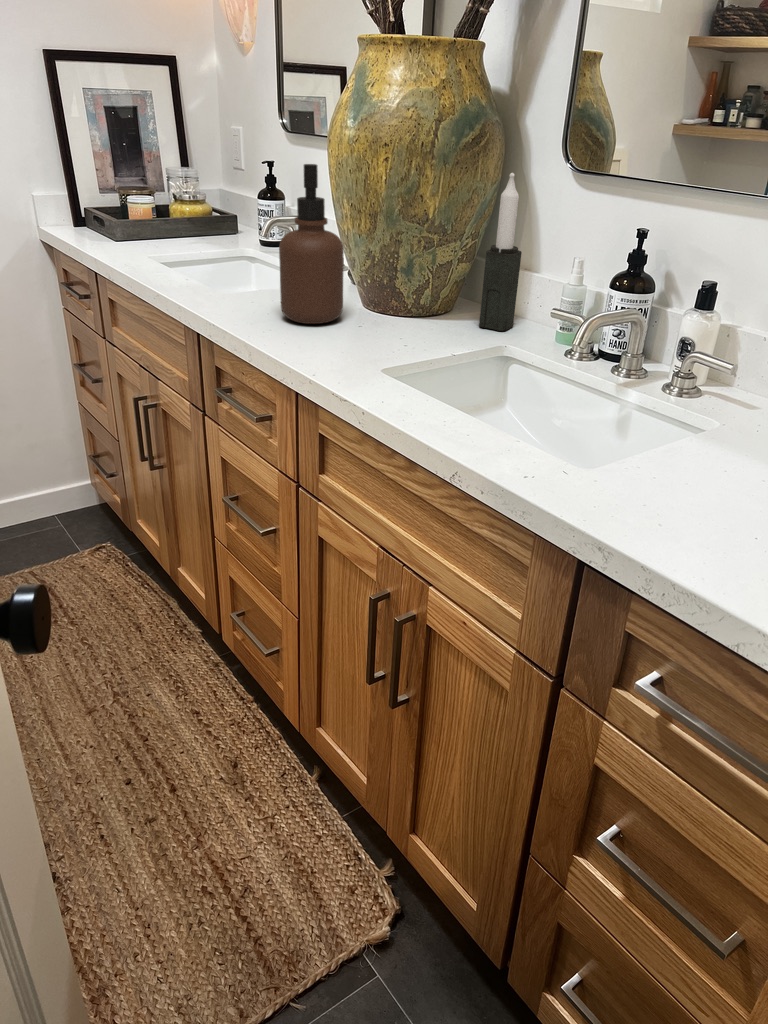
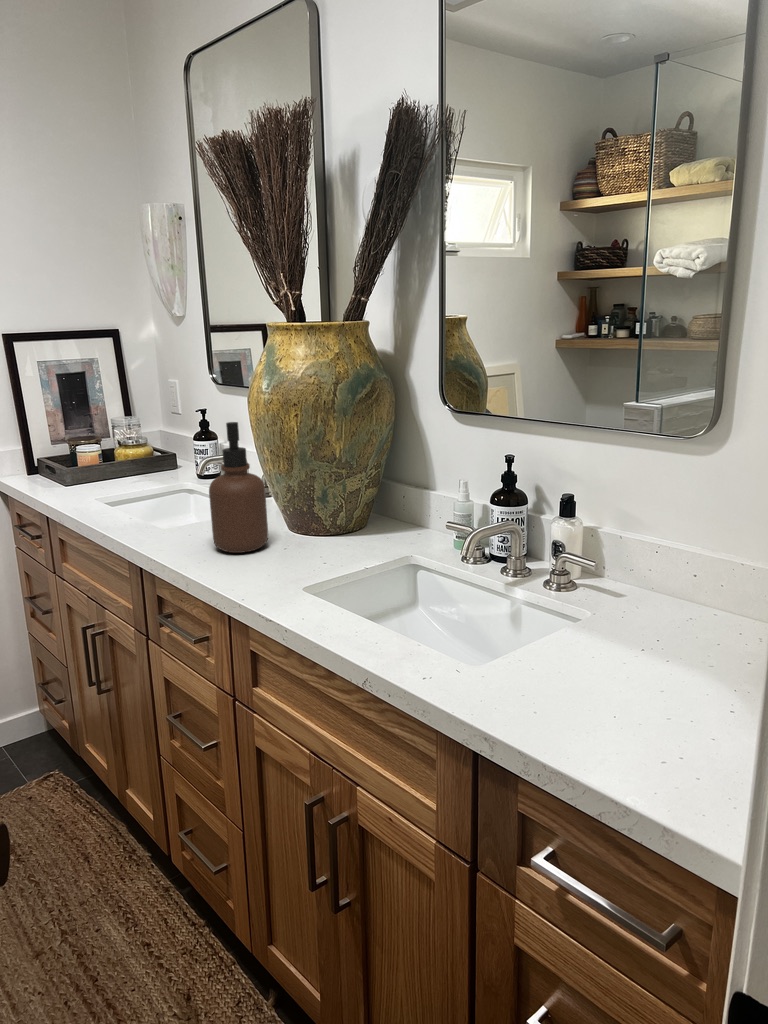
candle: present [479,173,522,331] -> none [387,417,418,545]

